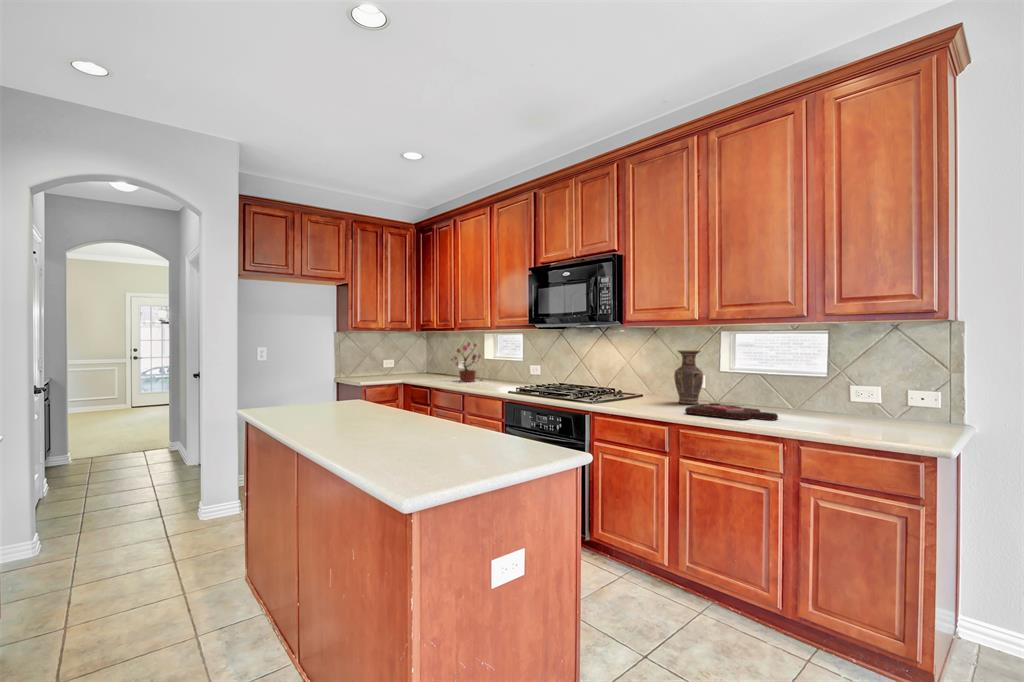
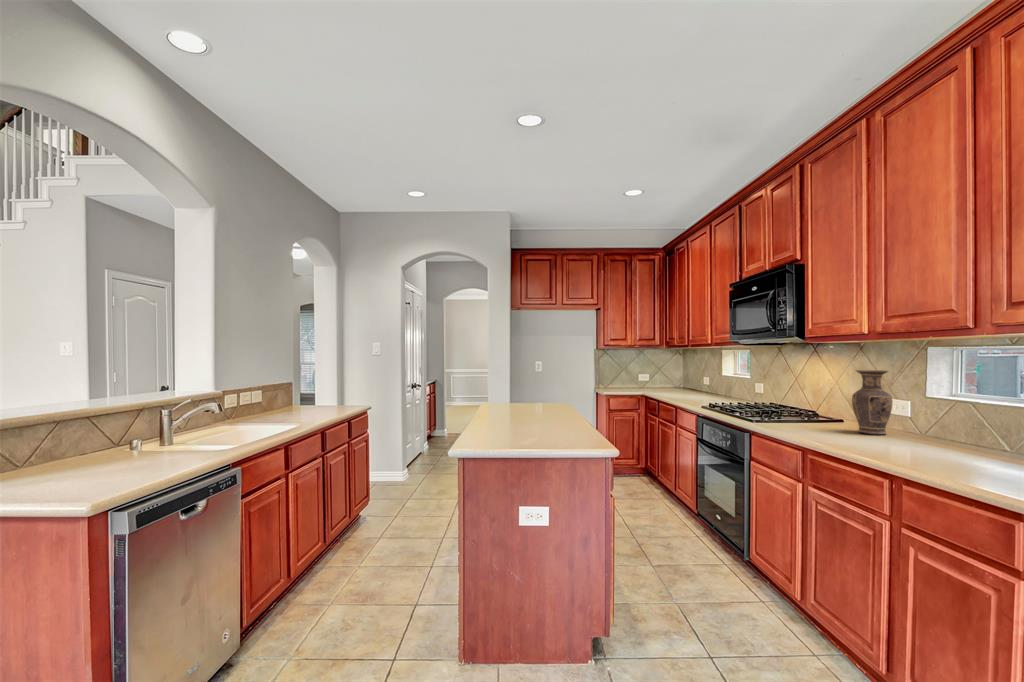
potted plant: present [451,342,482,382] -> none [680,359,713,398]
cutting board: present [685,403,778,420] -> none [823,433,933,458]

